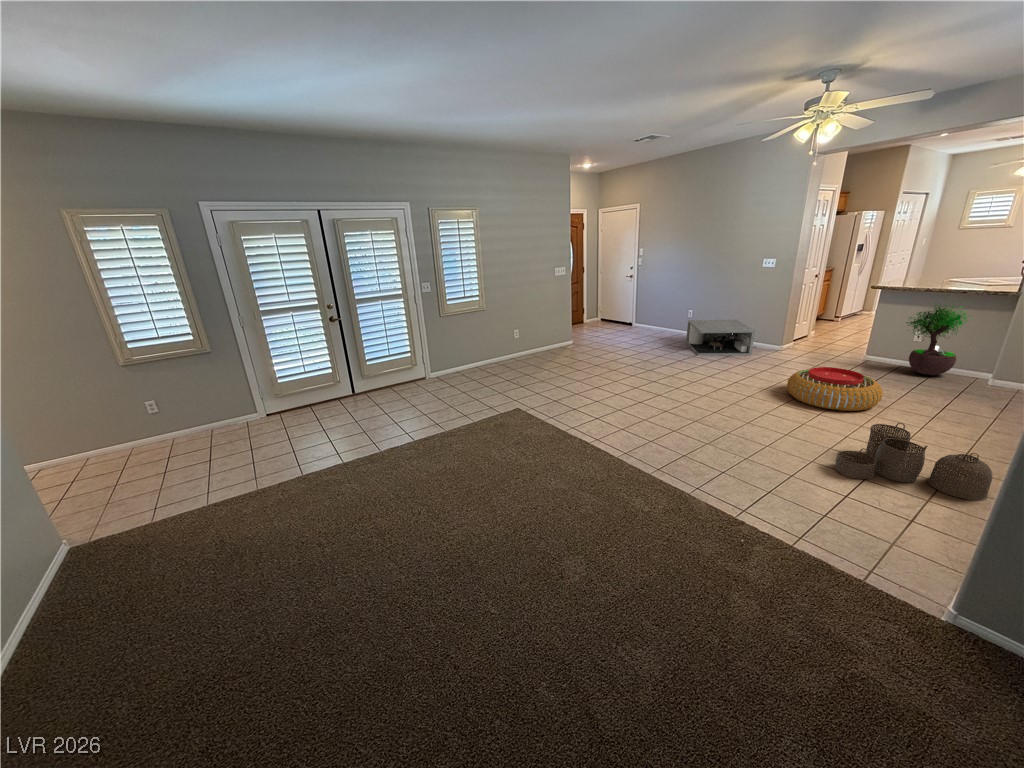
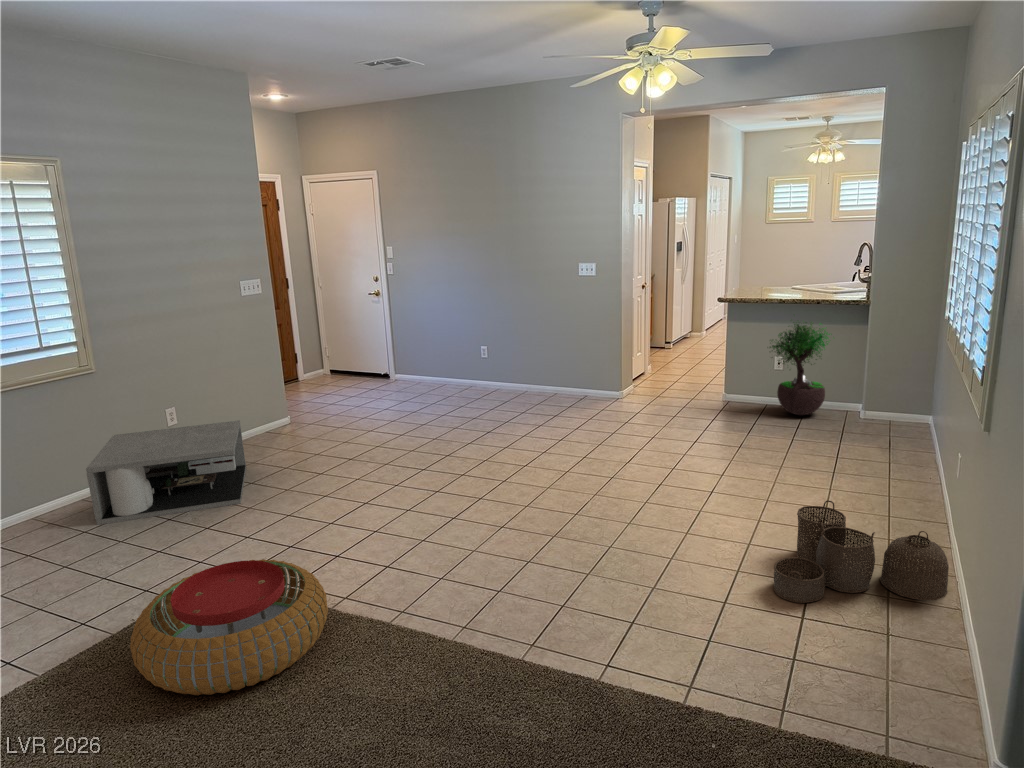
coffee table: present [686,320,755,355] -> present [86,420,246,525]
pouf: present [787,367,883,411] -> present [130,559,328,695]

